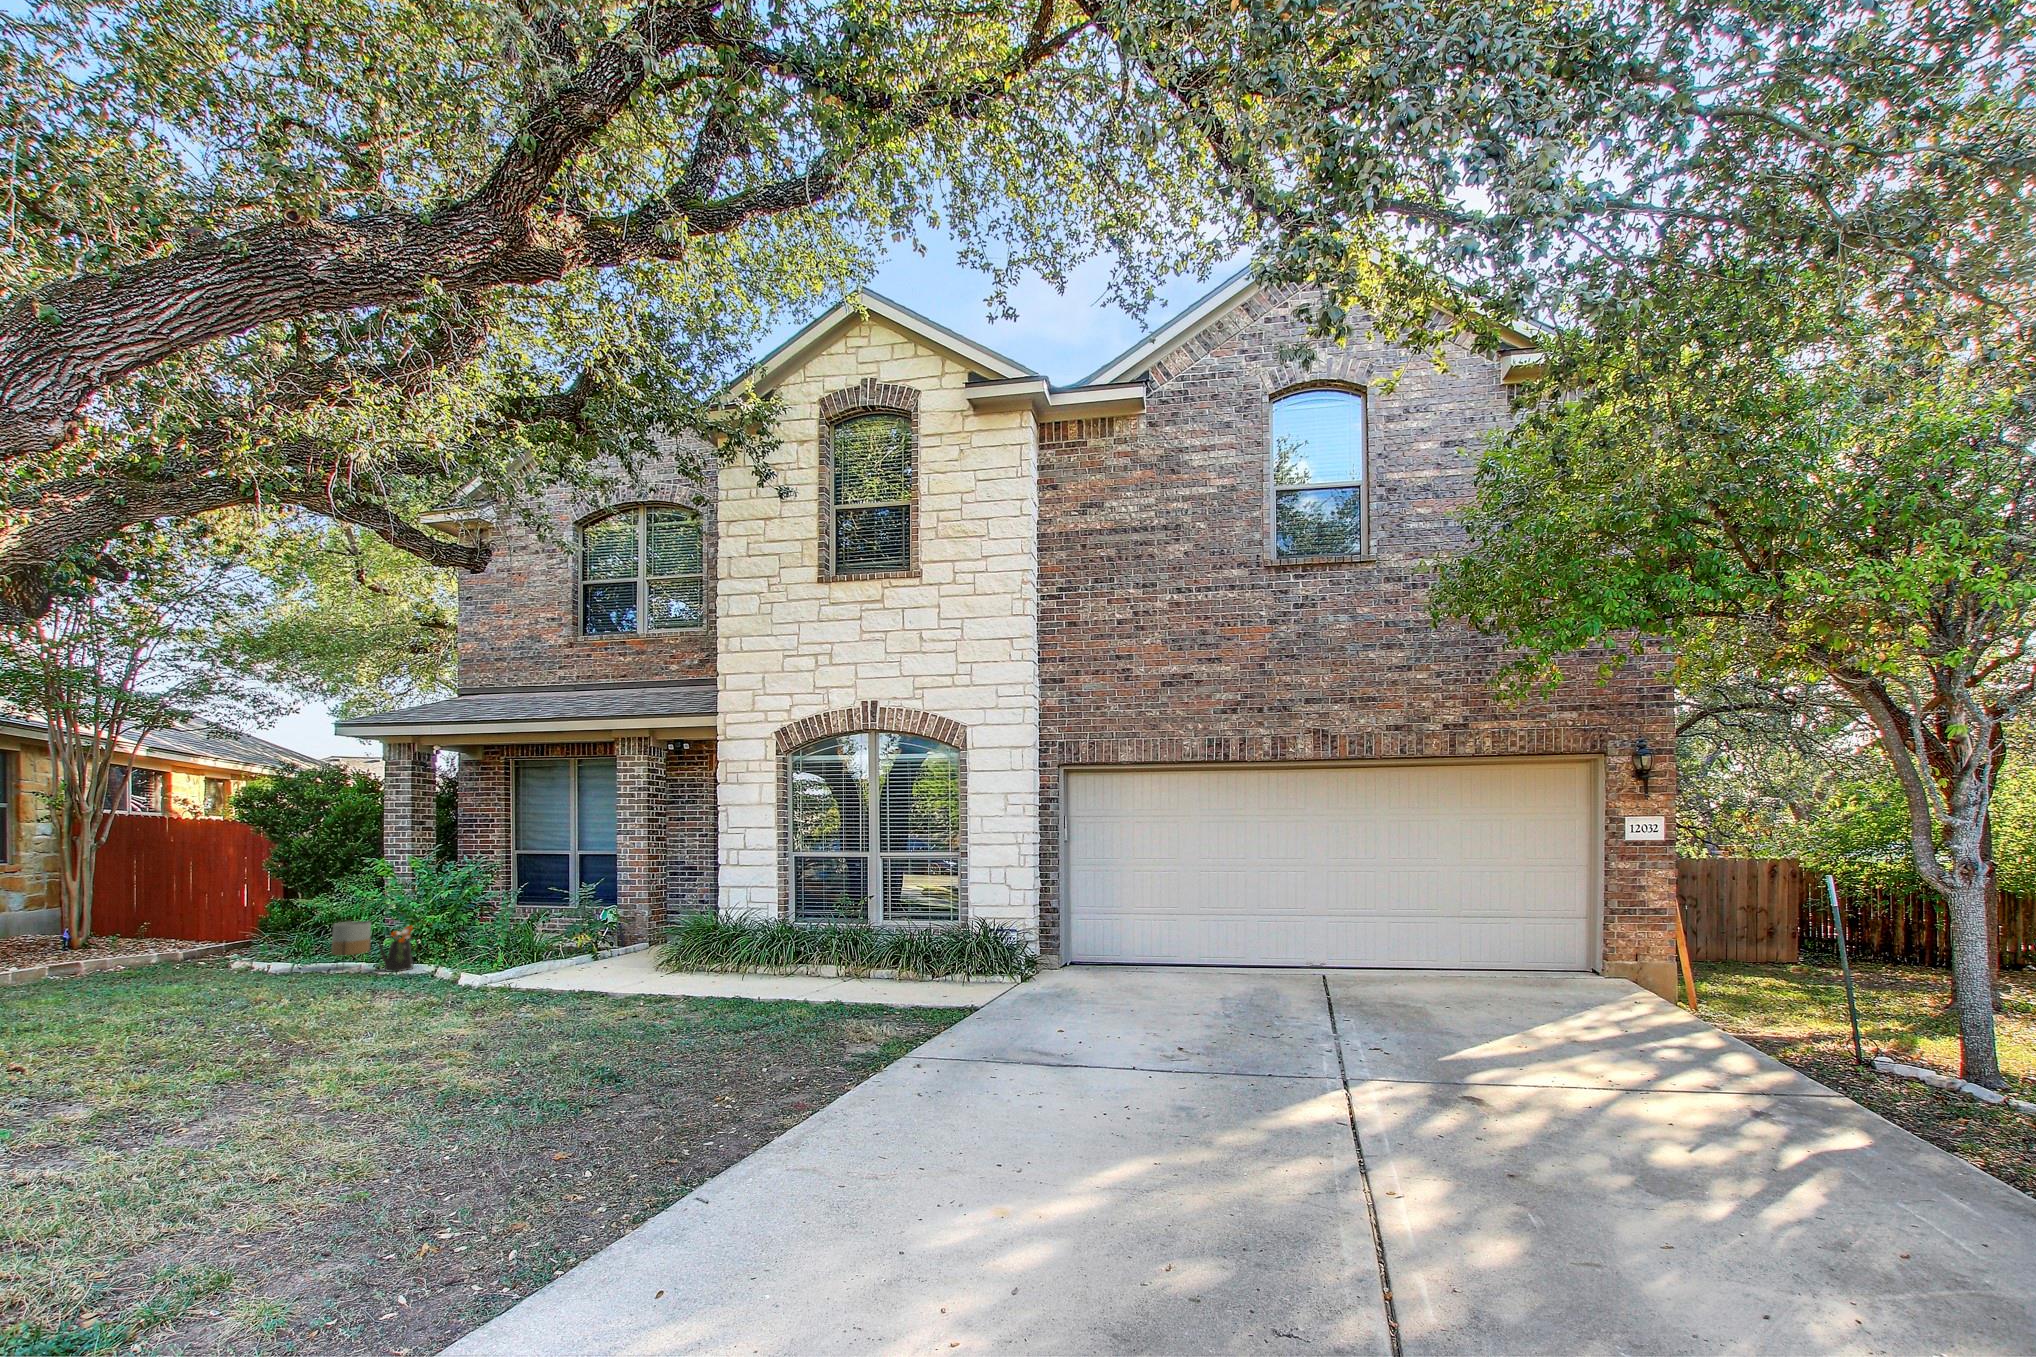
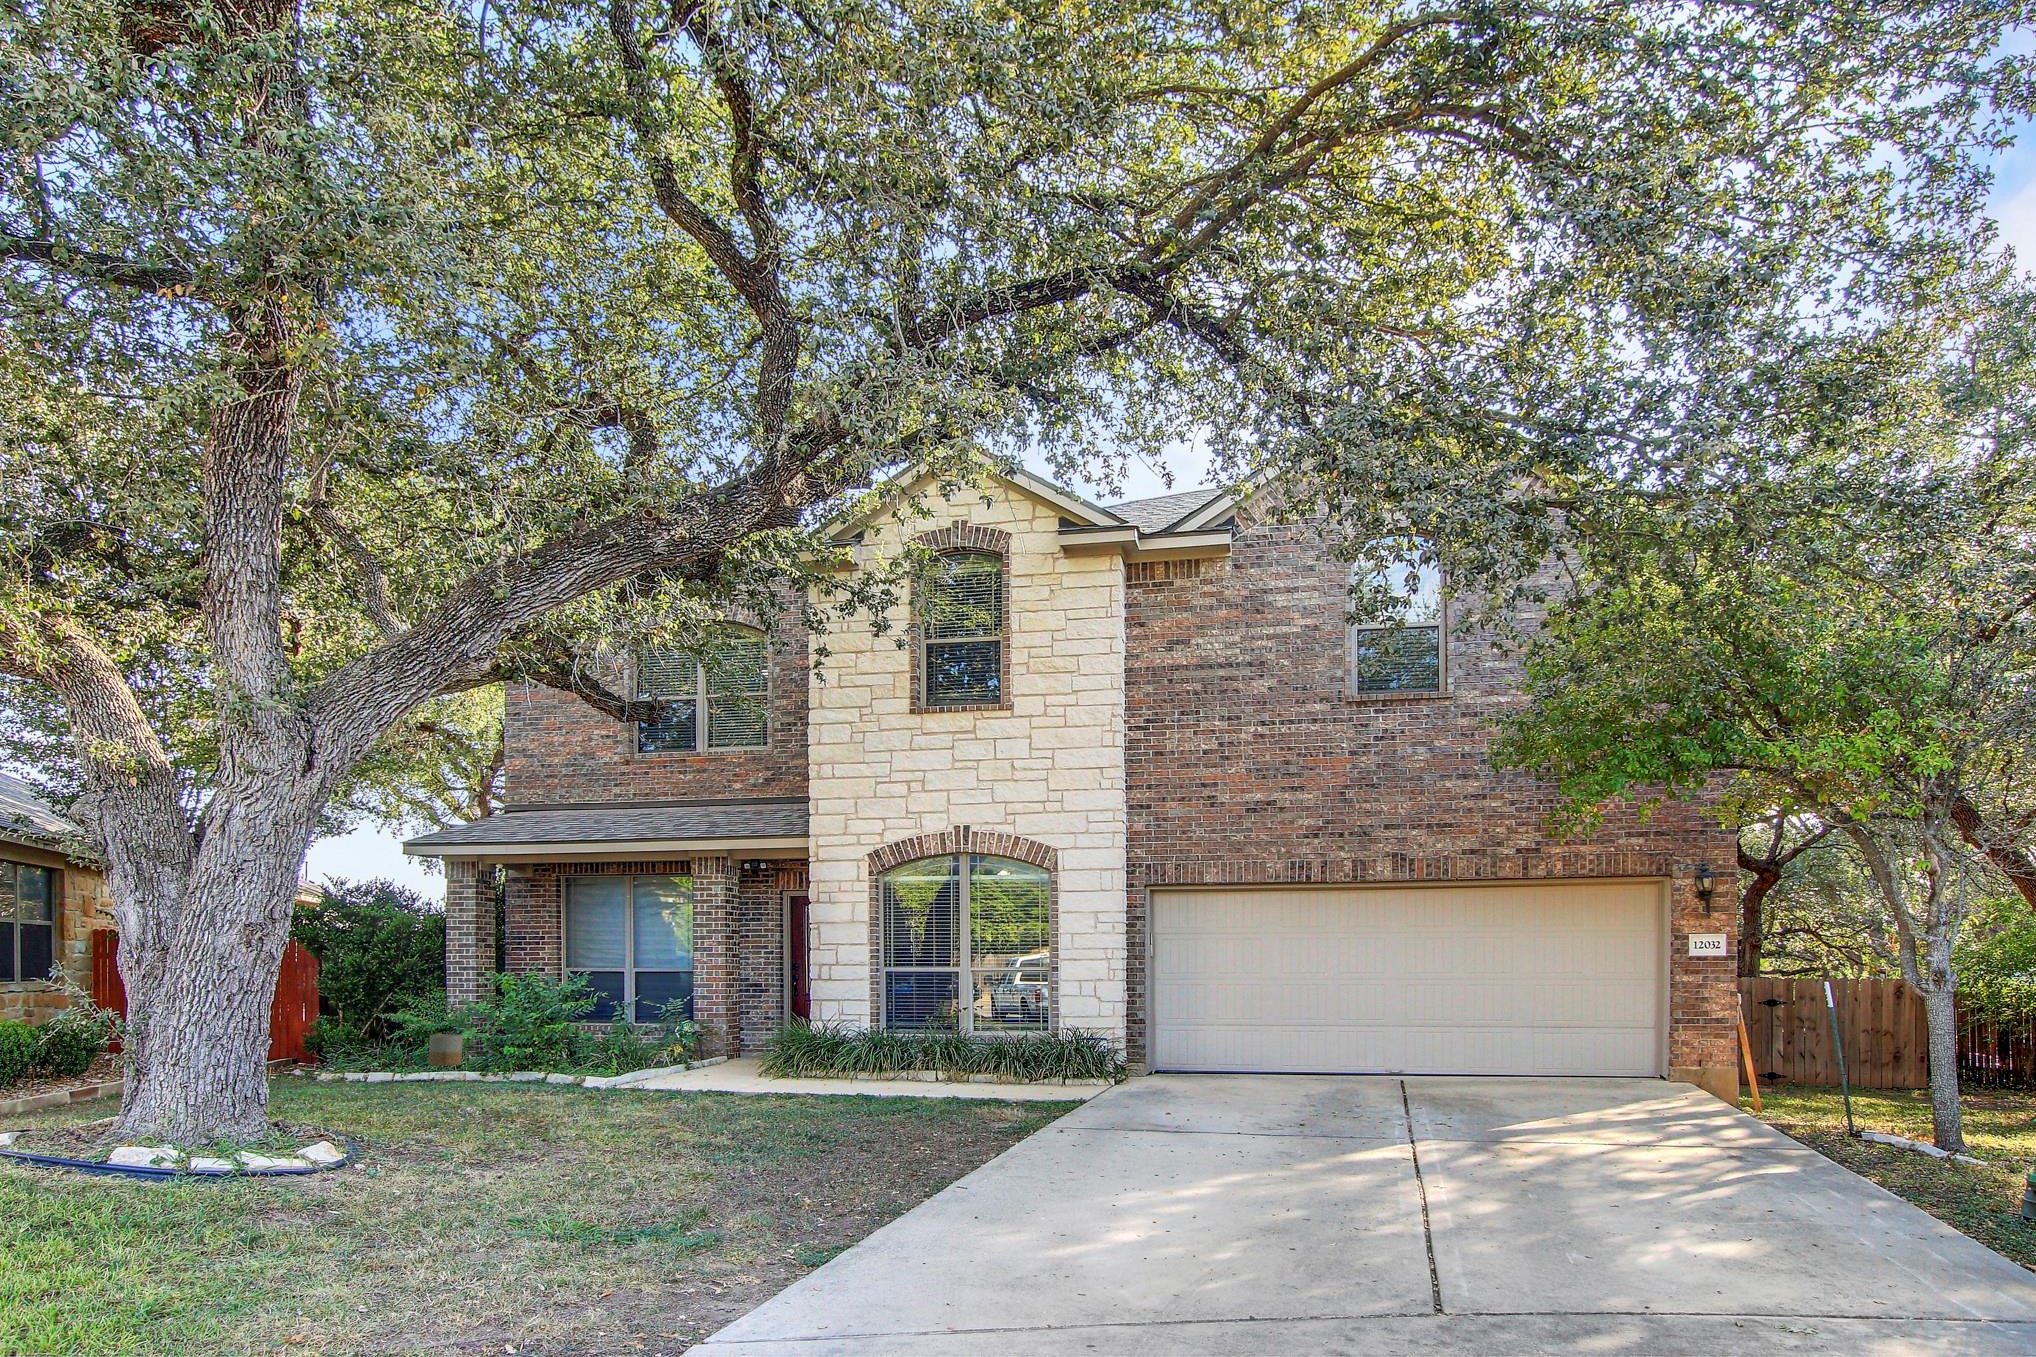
watering can: present [379,926,413,972] -> none [483,1037,513,1081]

